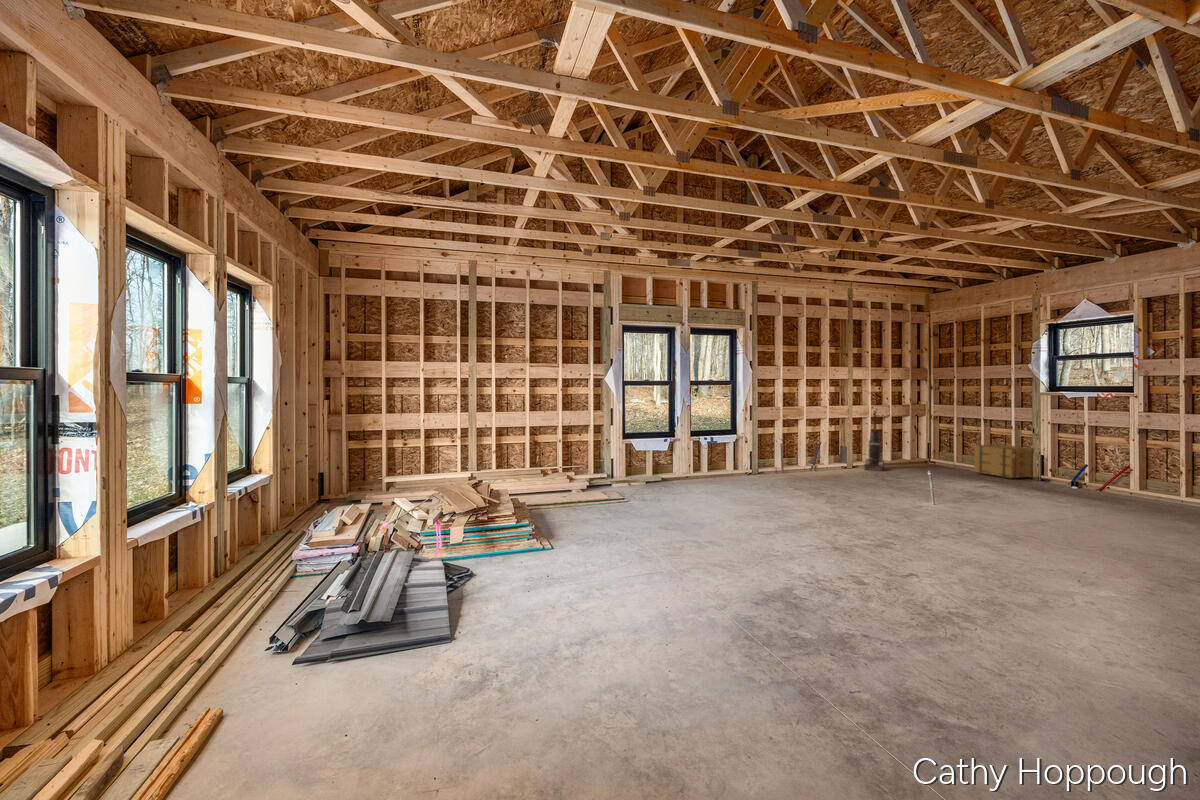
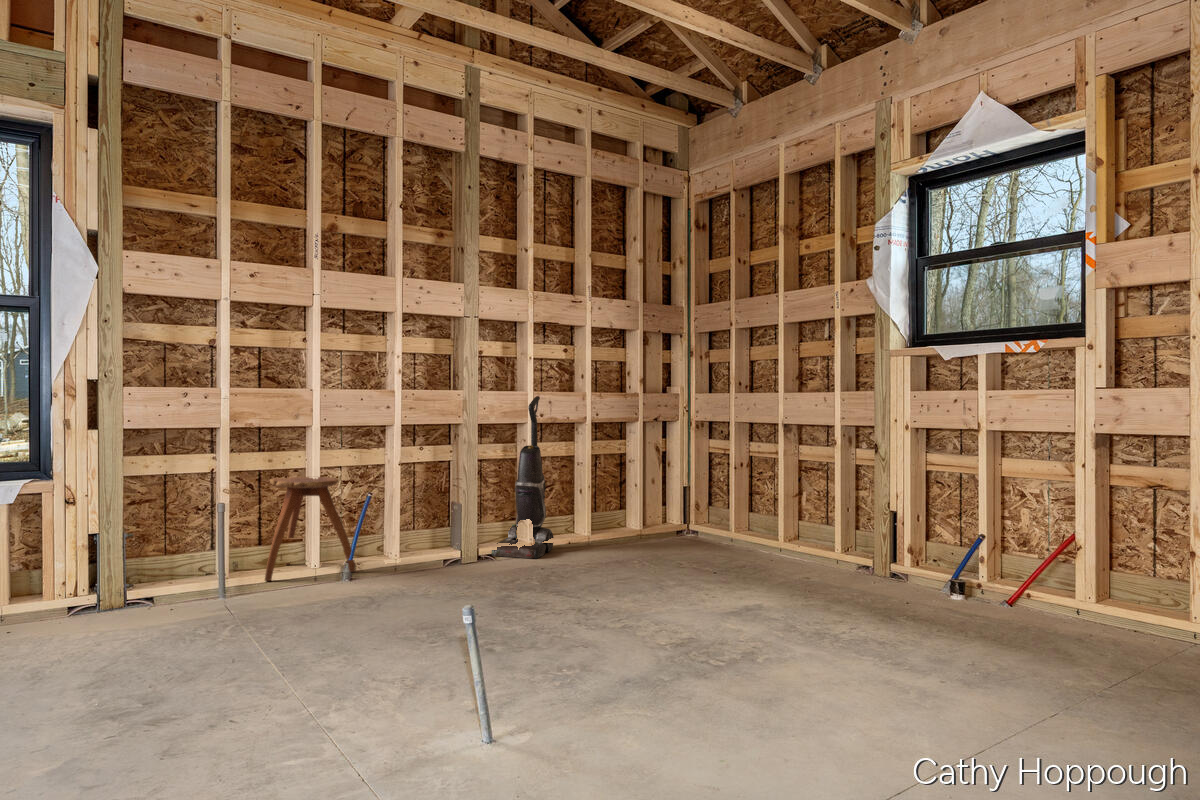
stool: none [798,442,828,476] -> present [265,477,356,581]
cardboard box: present [974,444,1034,479] -> none [752,485,881,578]

